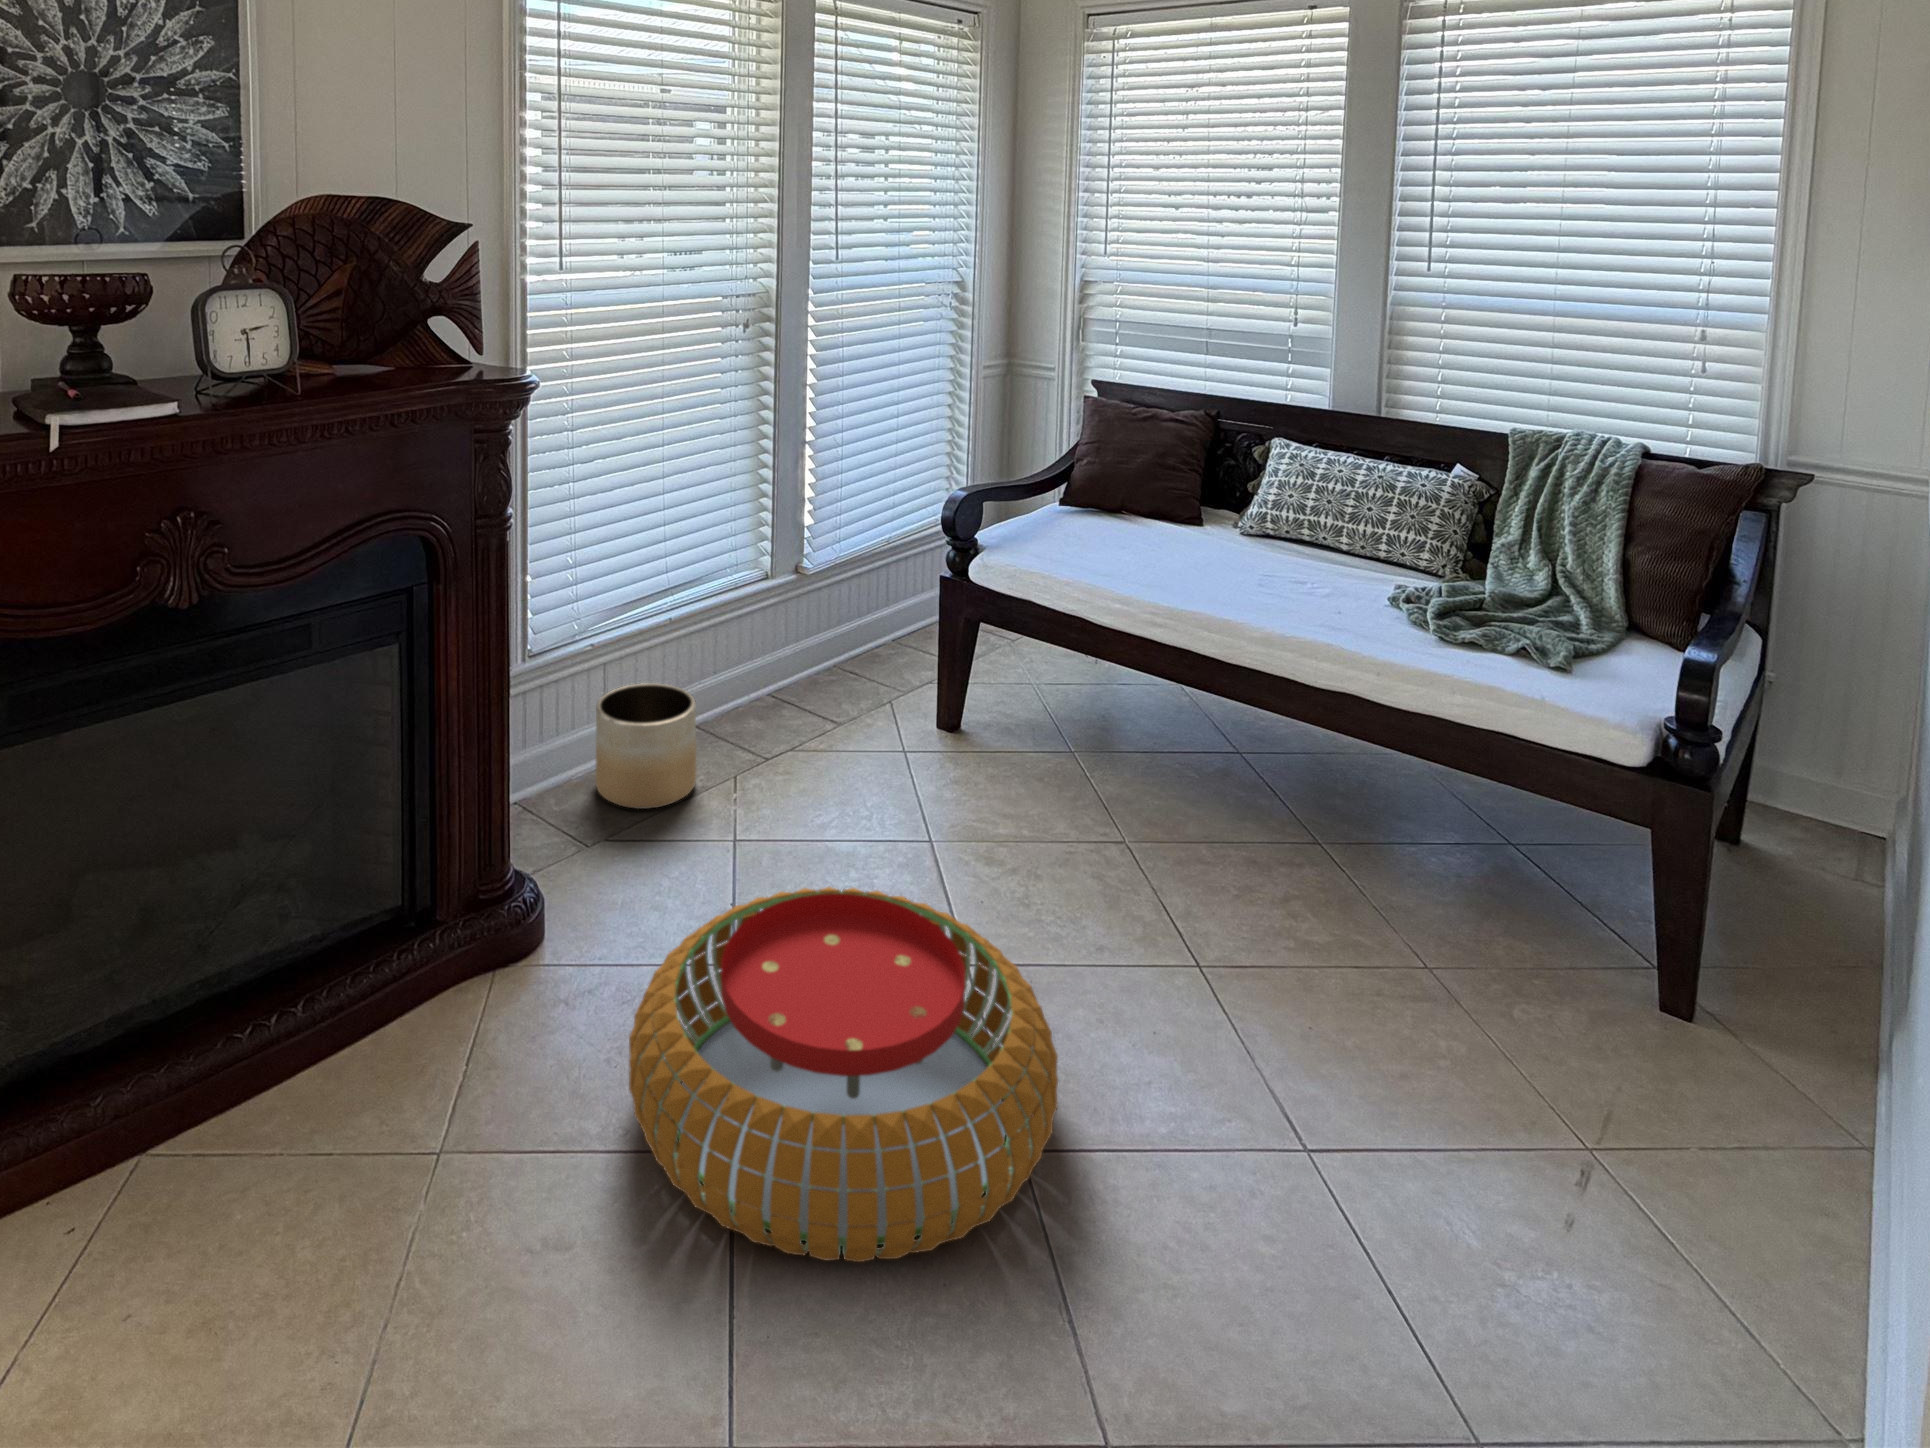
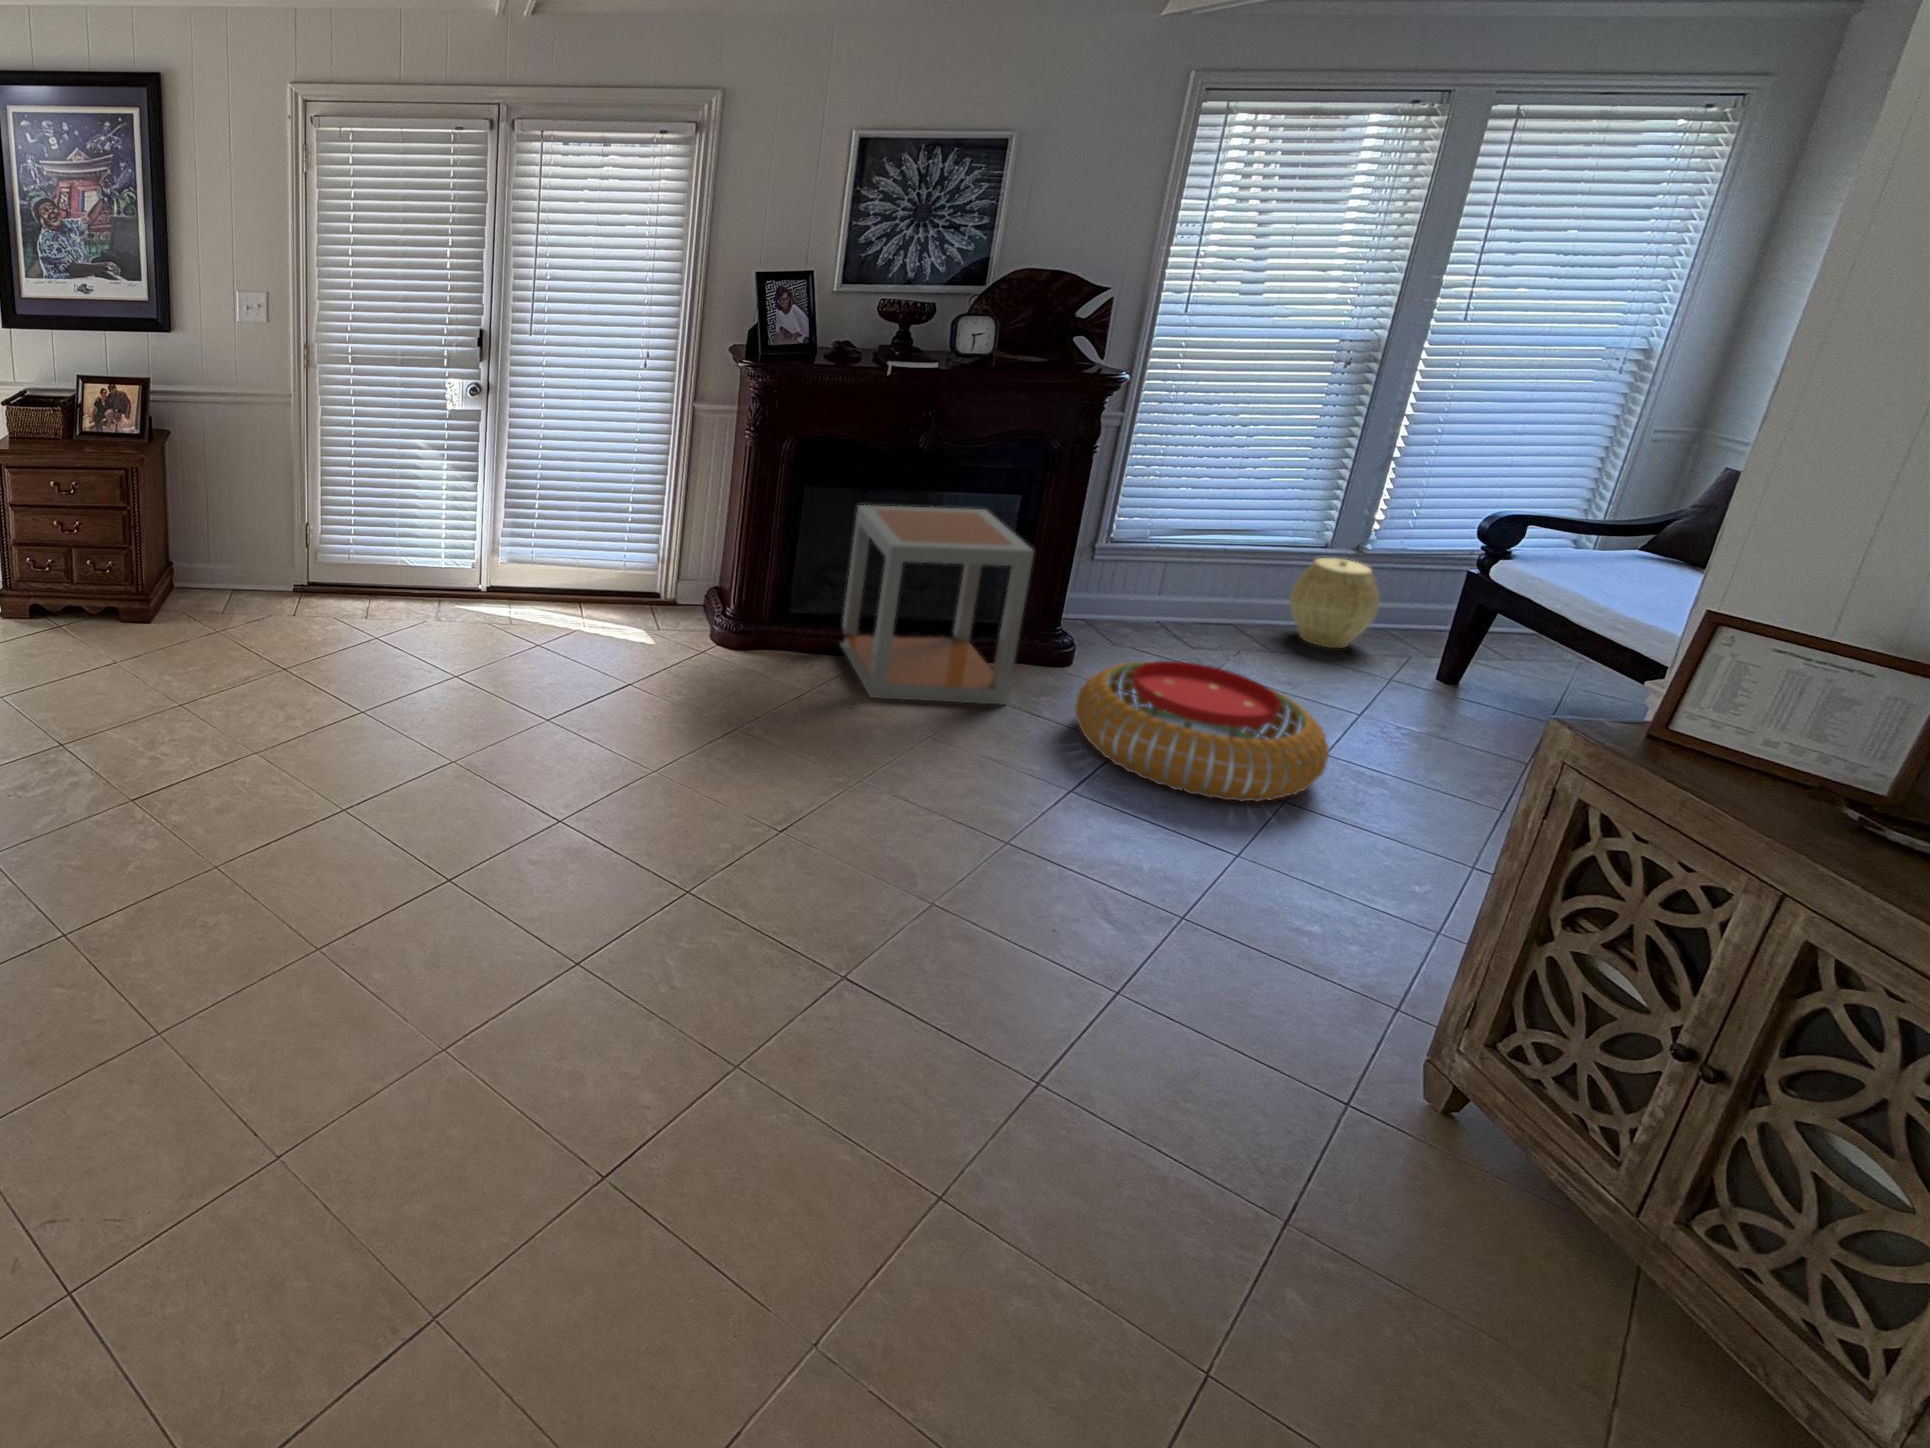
woven basket: none [756,594,855,728] -> present [1290,558,1380,648]
planter: present [595,683,697,809] -> none [1137,574,1219,644]
side table: none [40,698,492,1365] -> present [841,505,1034,705]

